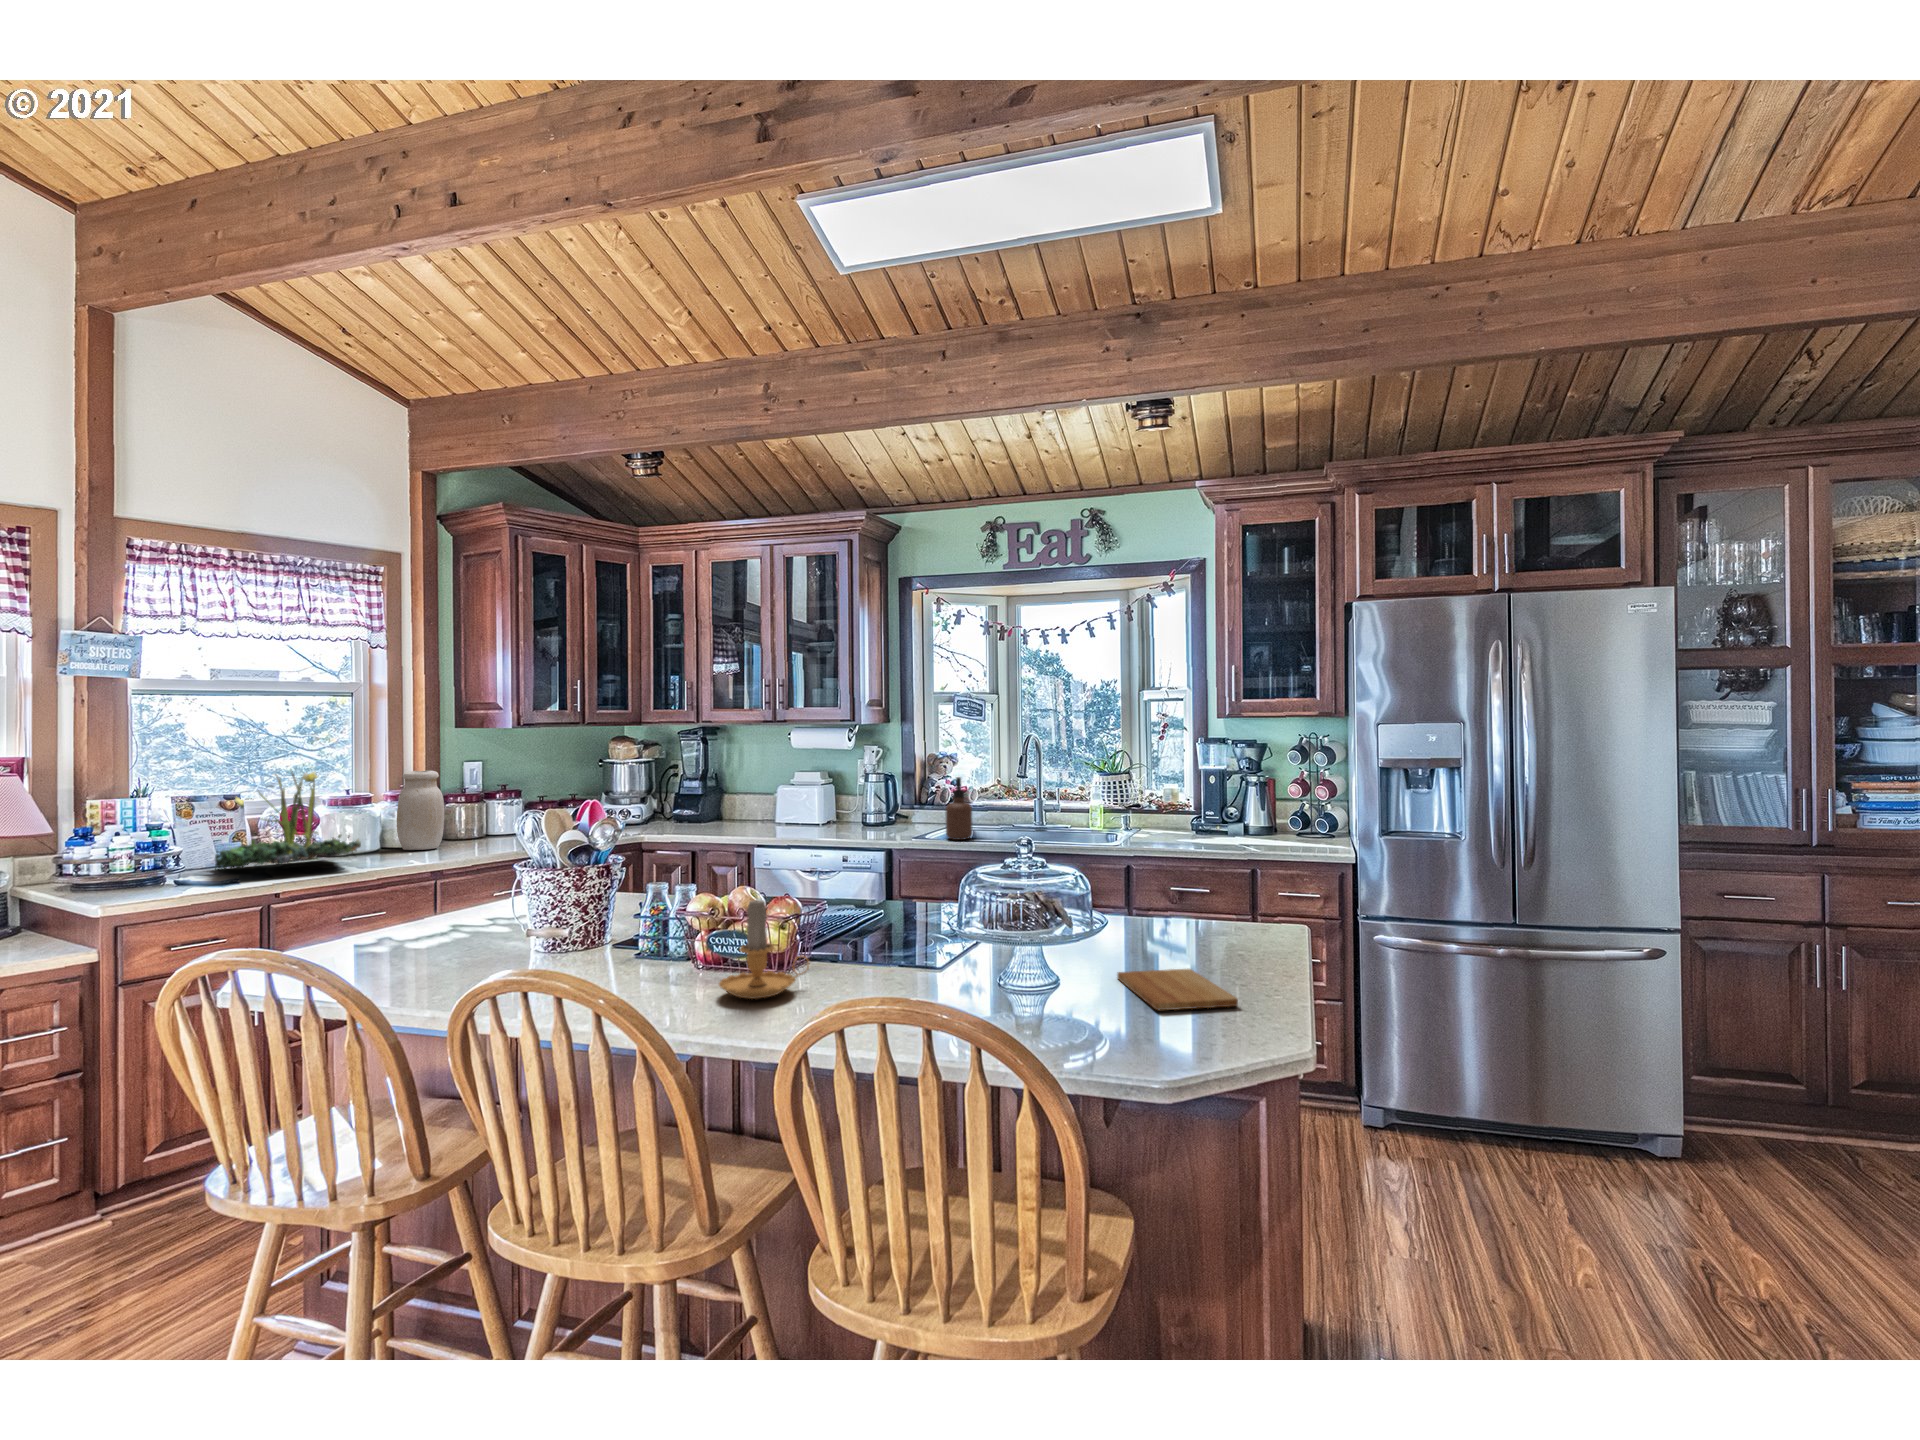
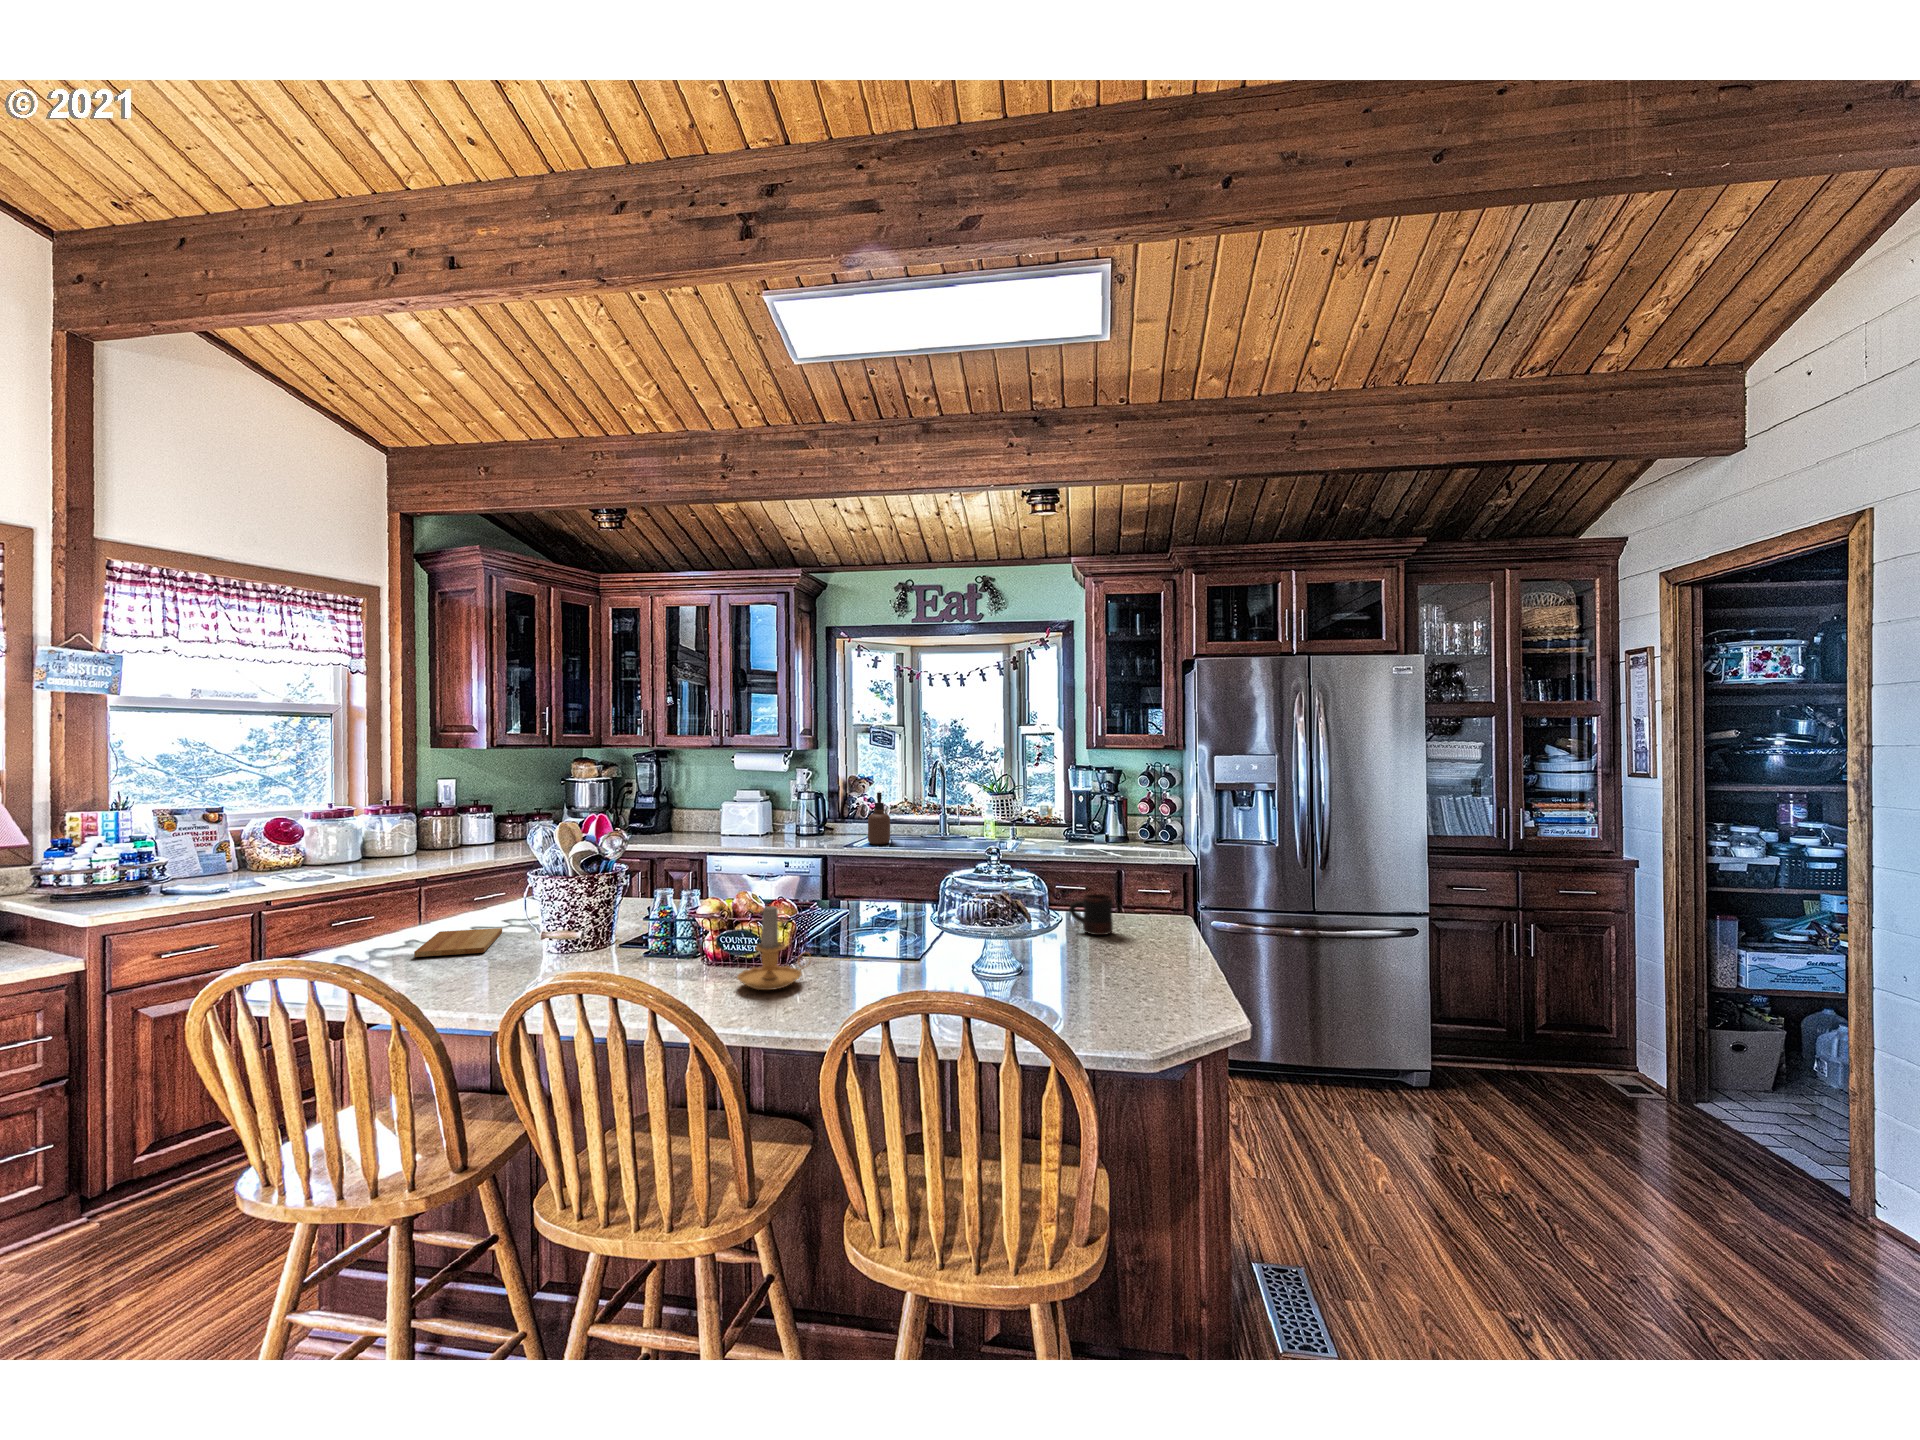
plant: present [215,771,361,869] -> none [194,784,347,878]
jar: present [397,771,444,850] -> none [373,785,419,857]
mug: none [1147,894,1203,946] -> present [1069,894,1113,935]
cutting board: present [1117,969,1238,1010] -> present [414,928,502,957]

